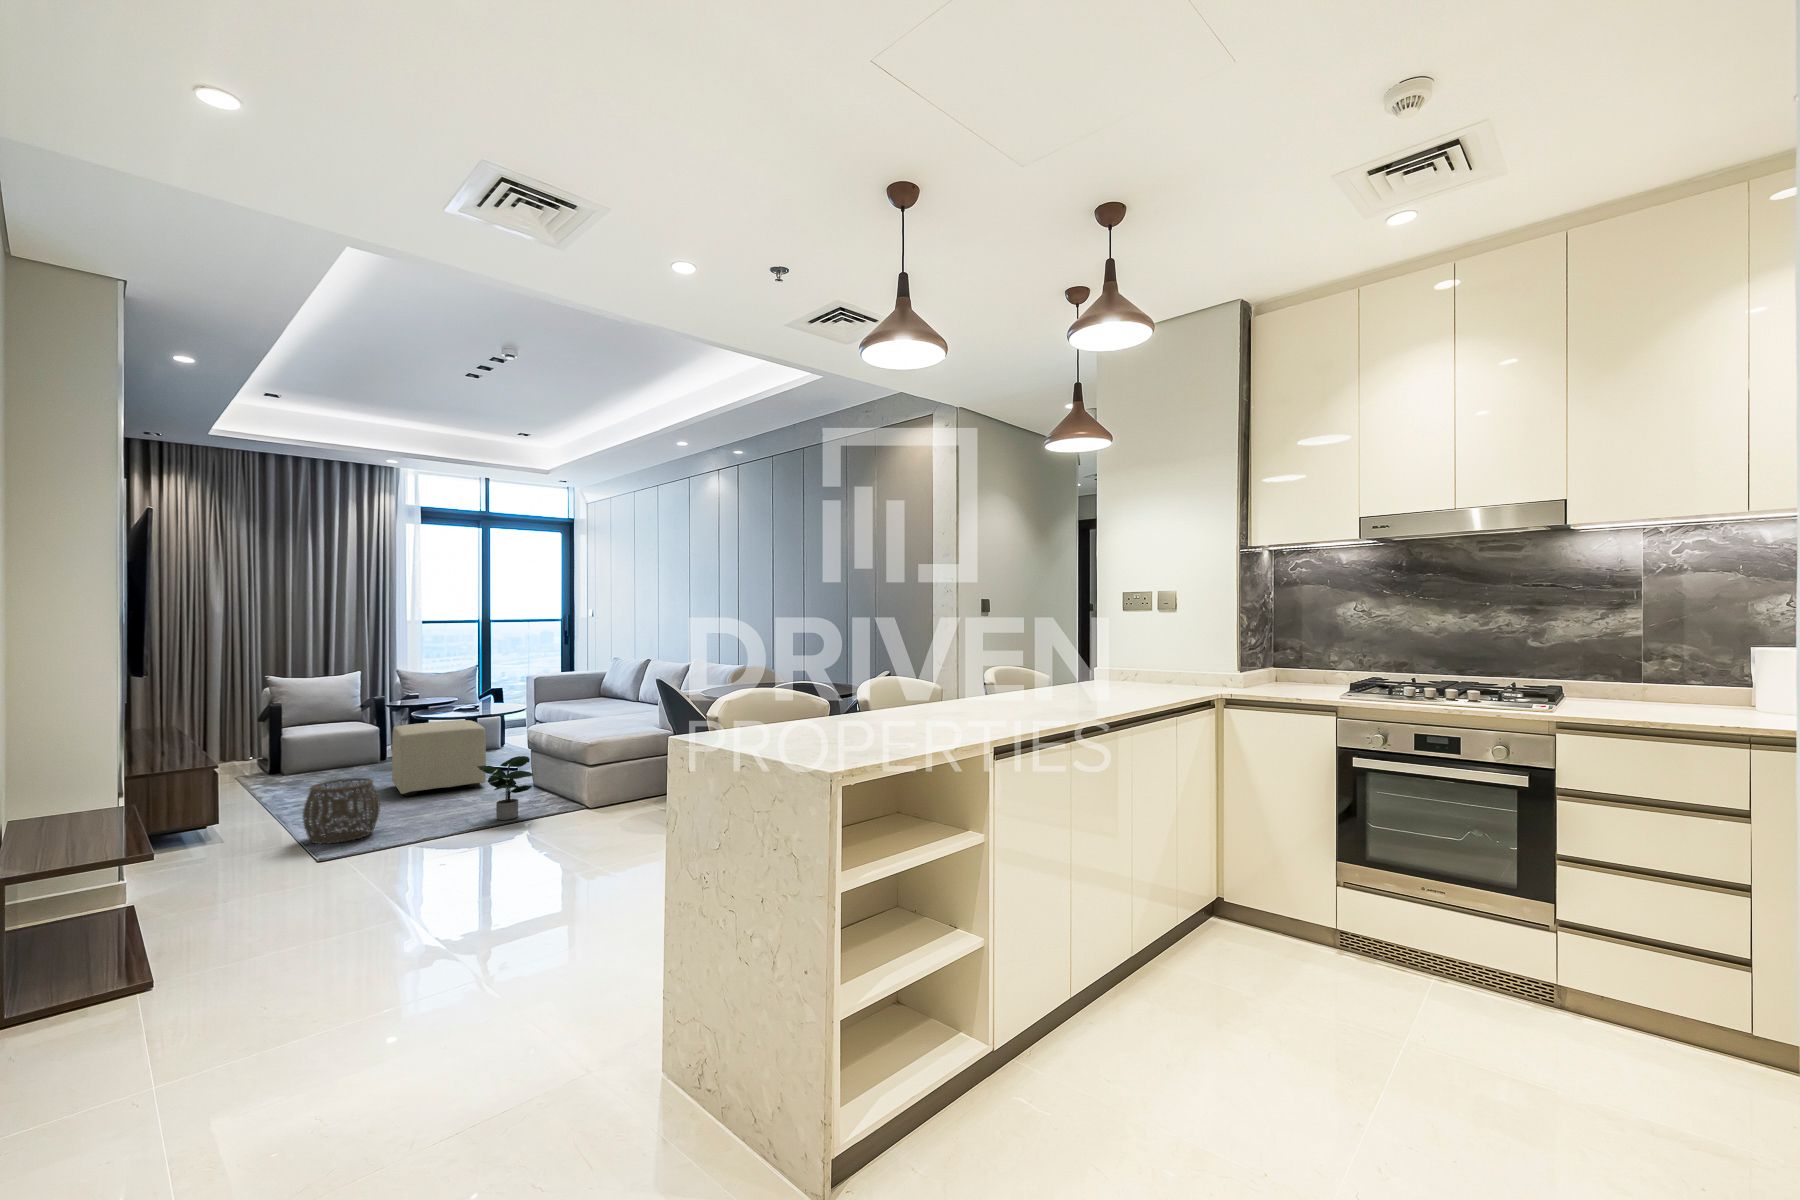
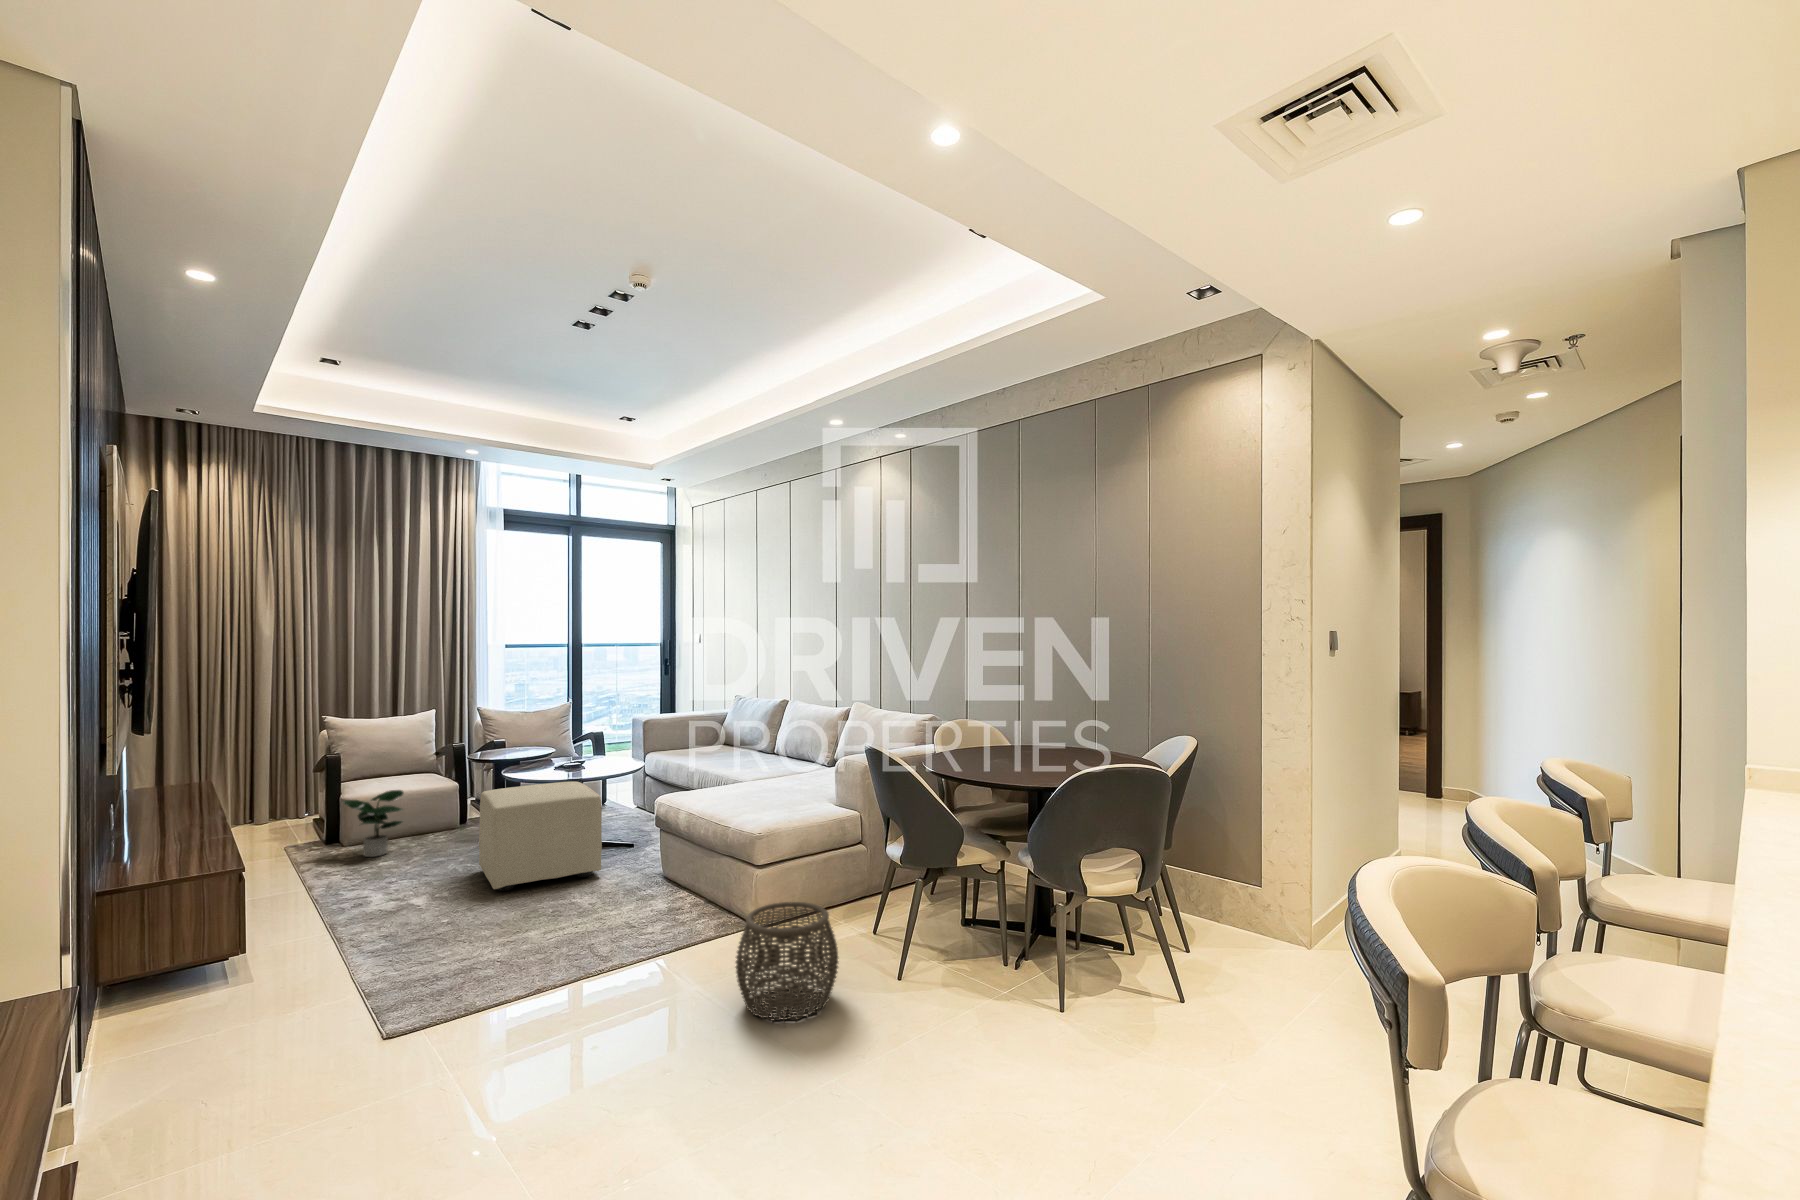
potted plant: present [477,756,535,820] -> present [343,790,403,857]
woven basket: present [303,778,380,844] -> present [736,902,838,1020]

